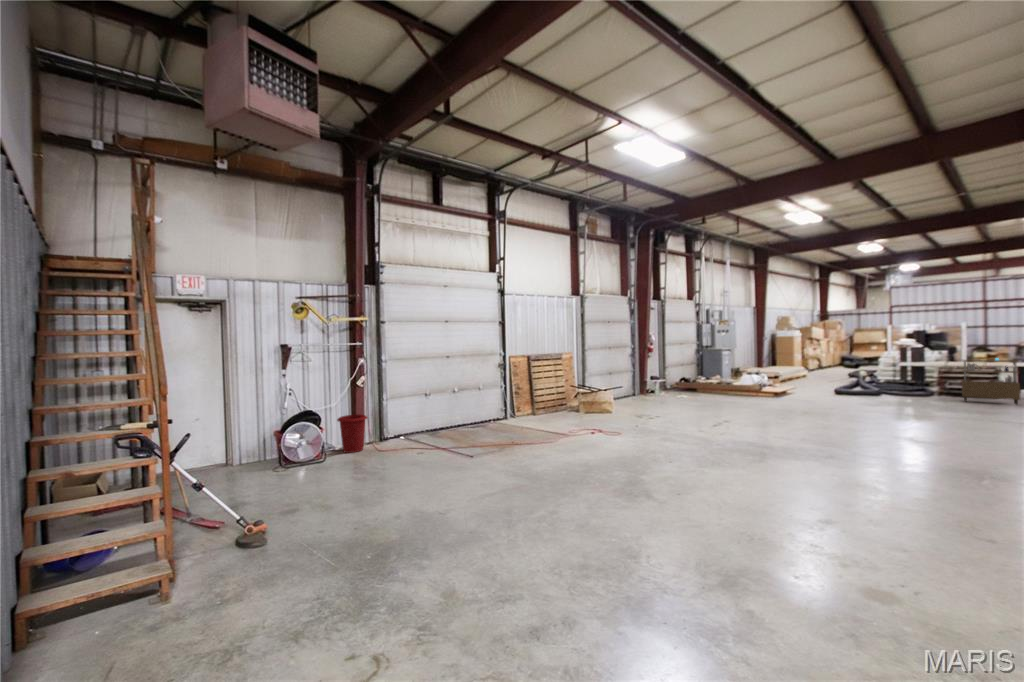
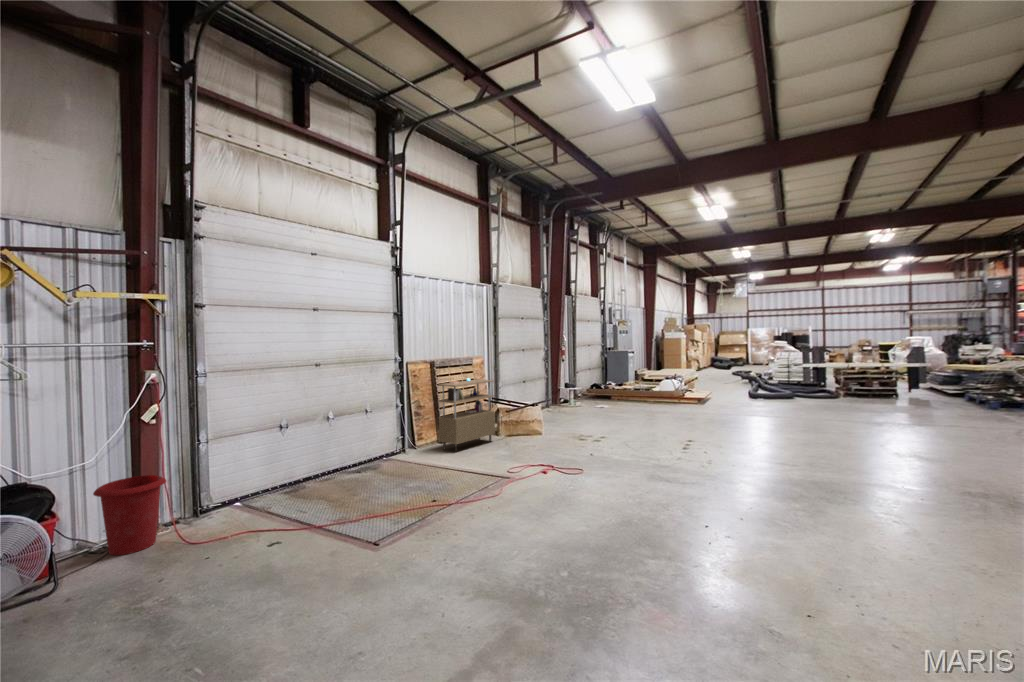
shelving unit: present [962,358,1020,405] -> present [438,378,495,452]

